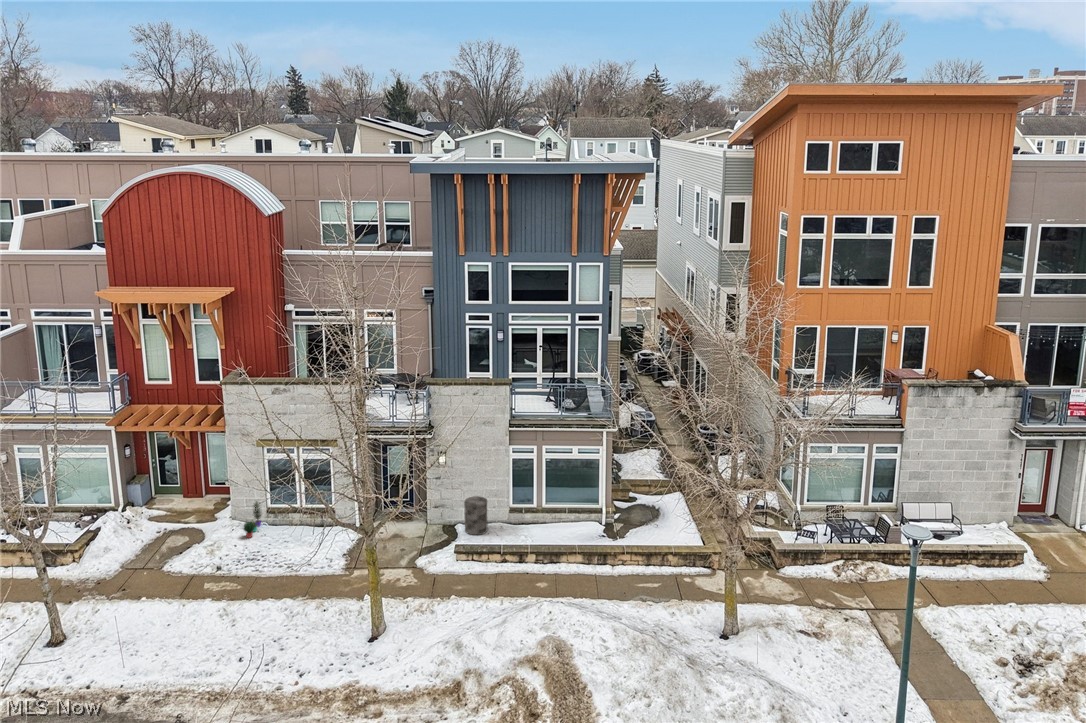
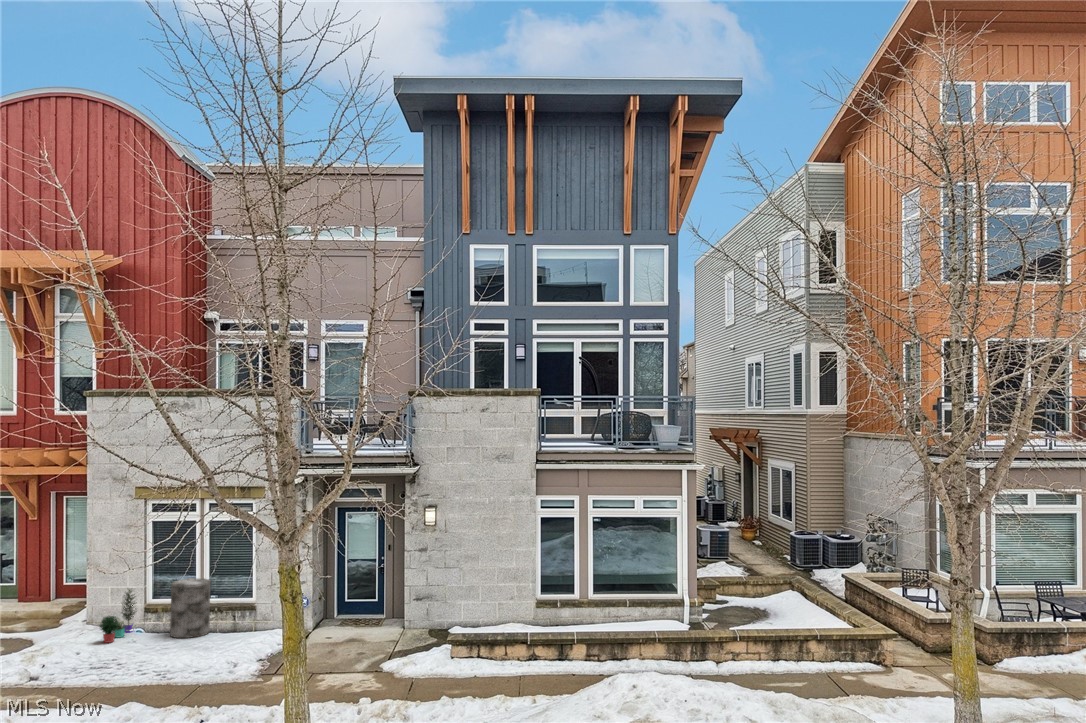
trash can: present [464,496,488,535] -> present [170,578,211,638]

